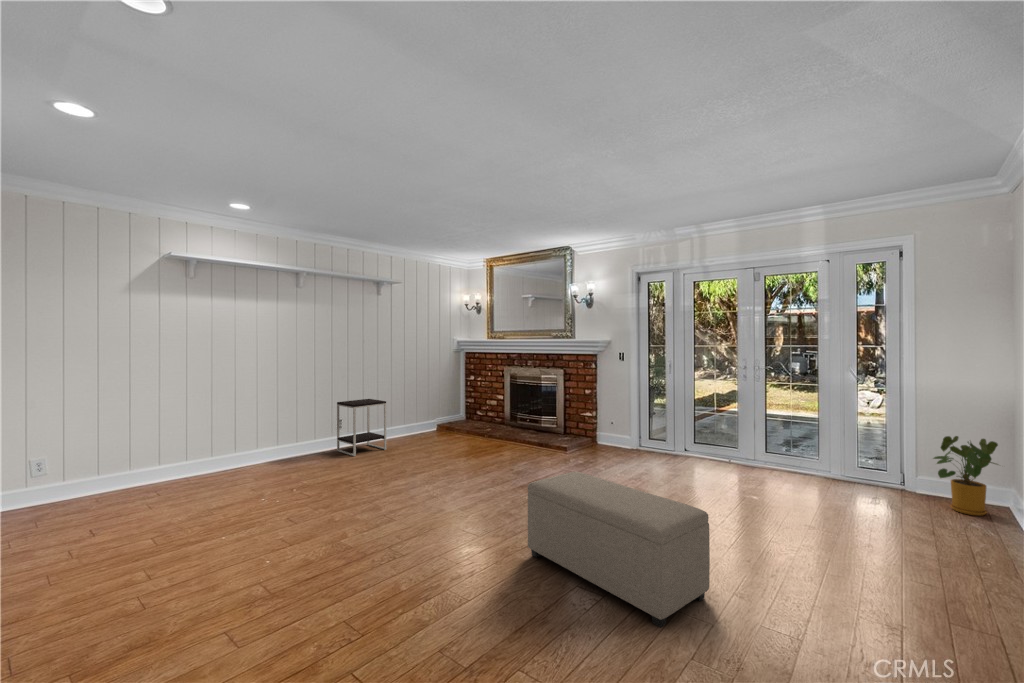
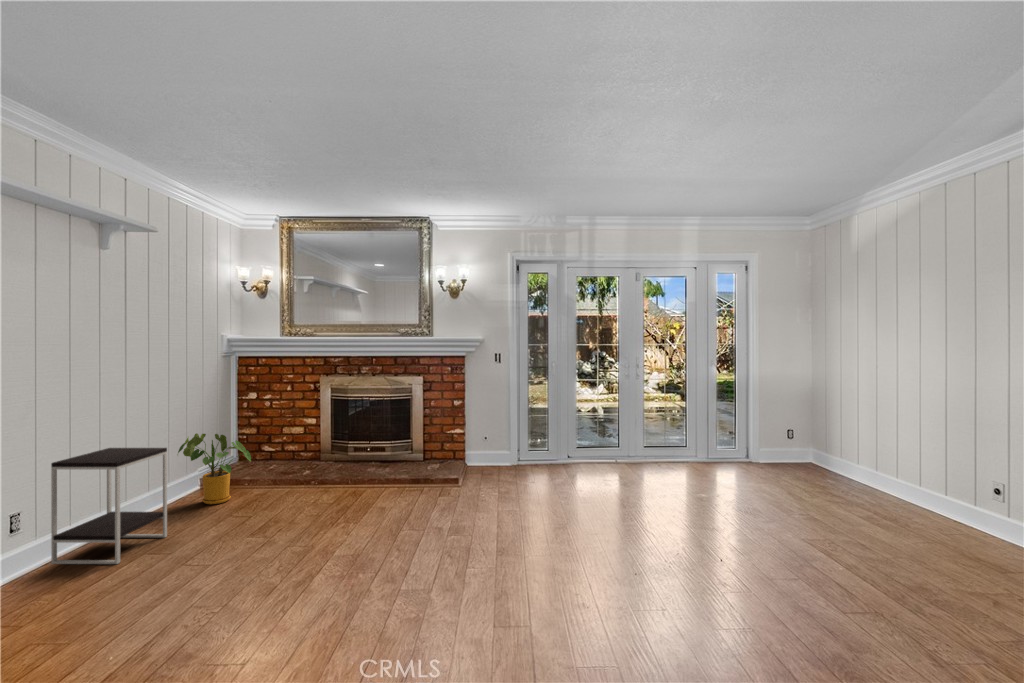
house plant: present [933,436,998,516] -> present [178,433,251,504]
ottoman: present [528,472,710,628] -> none [663,497,902,638]

